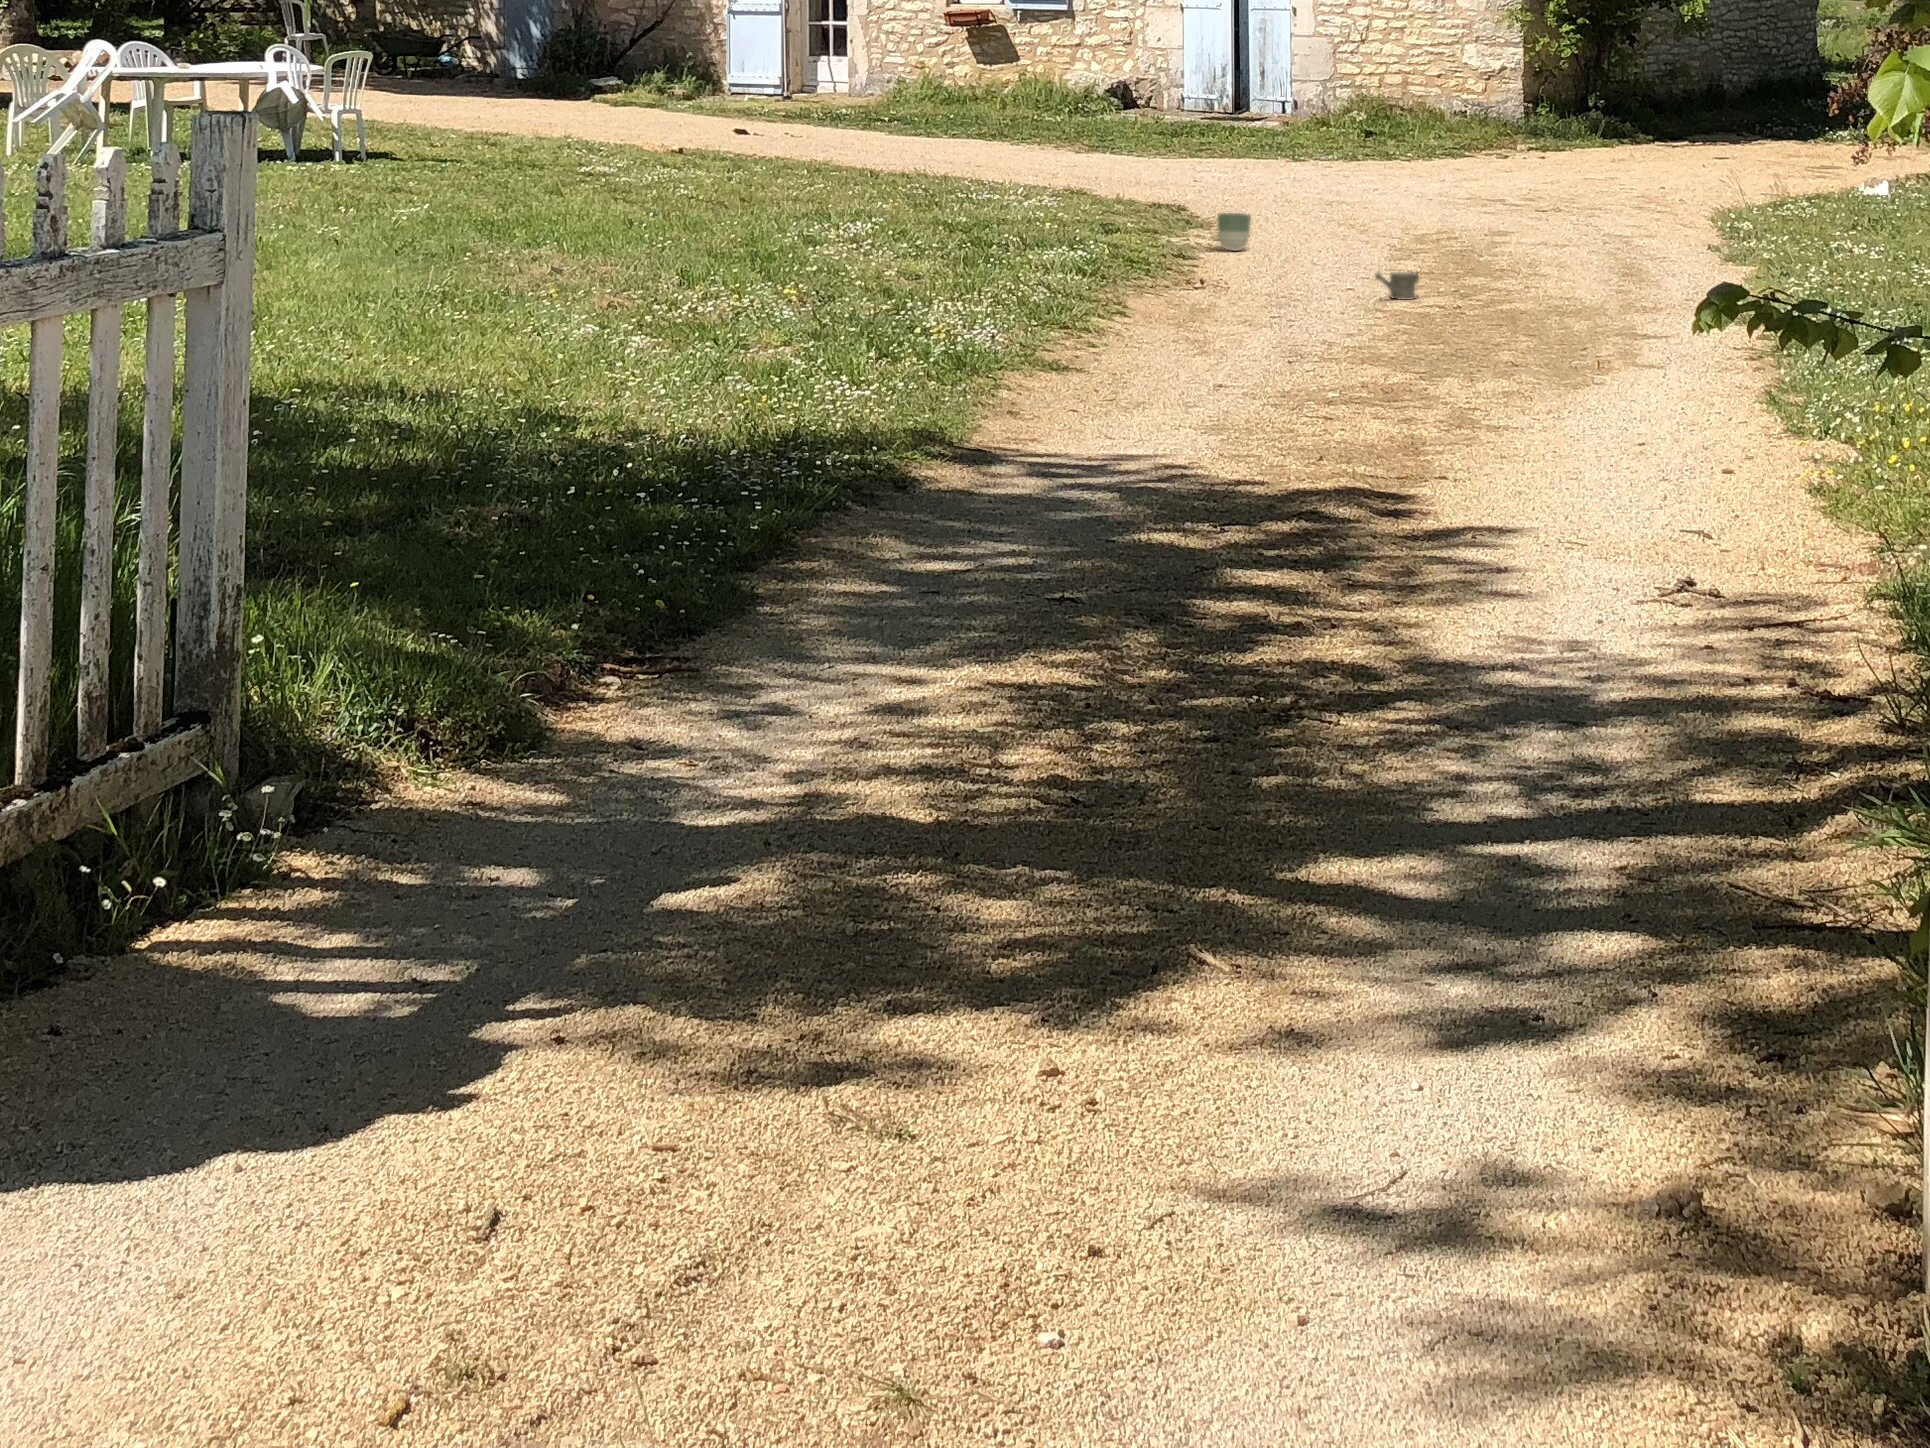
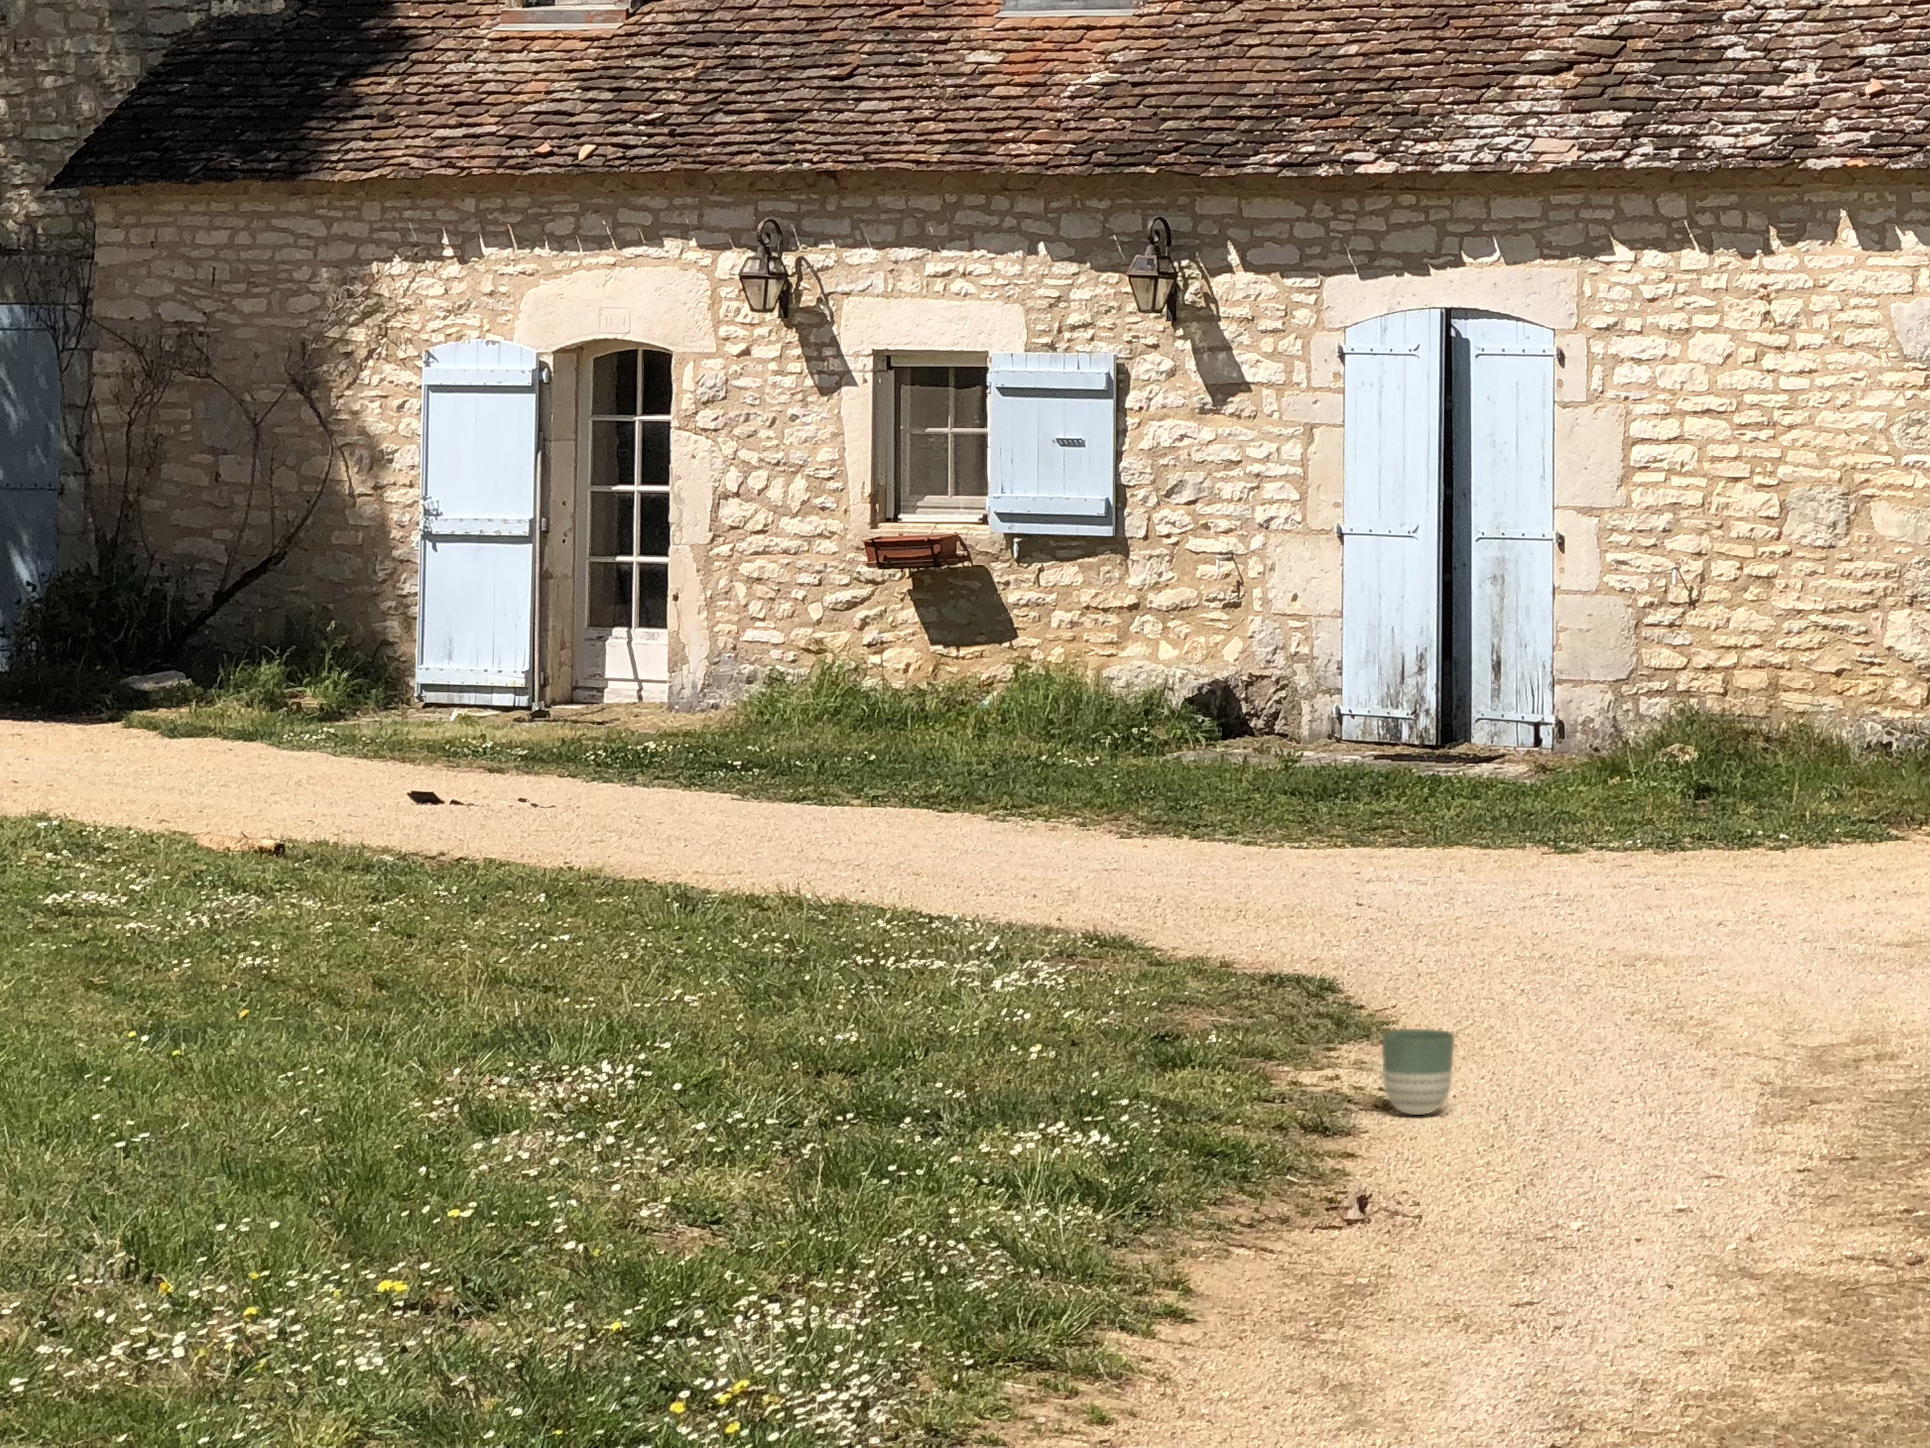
watering can: present [1375,272,1419,300] -> none [1716,1180,1811,1247]

